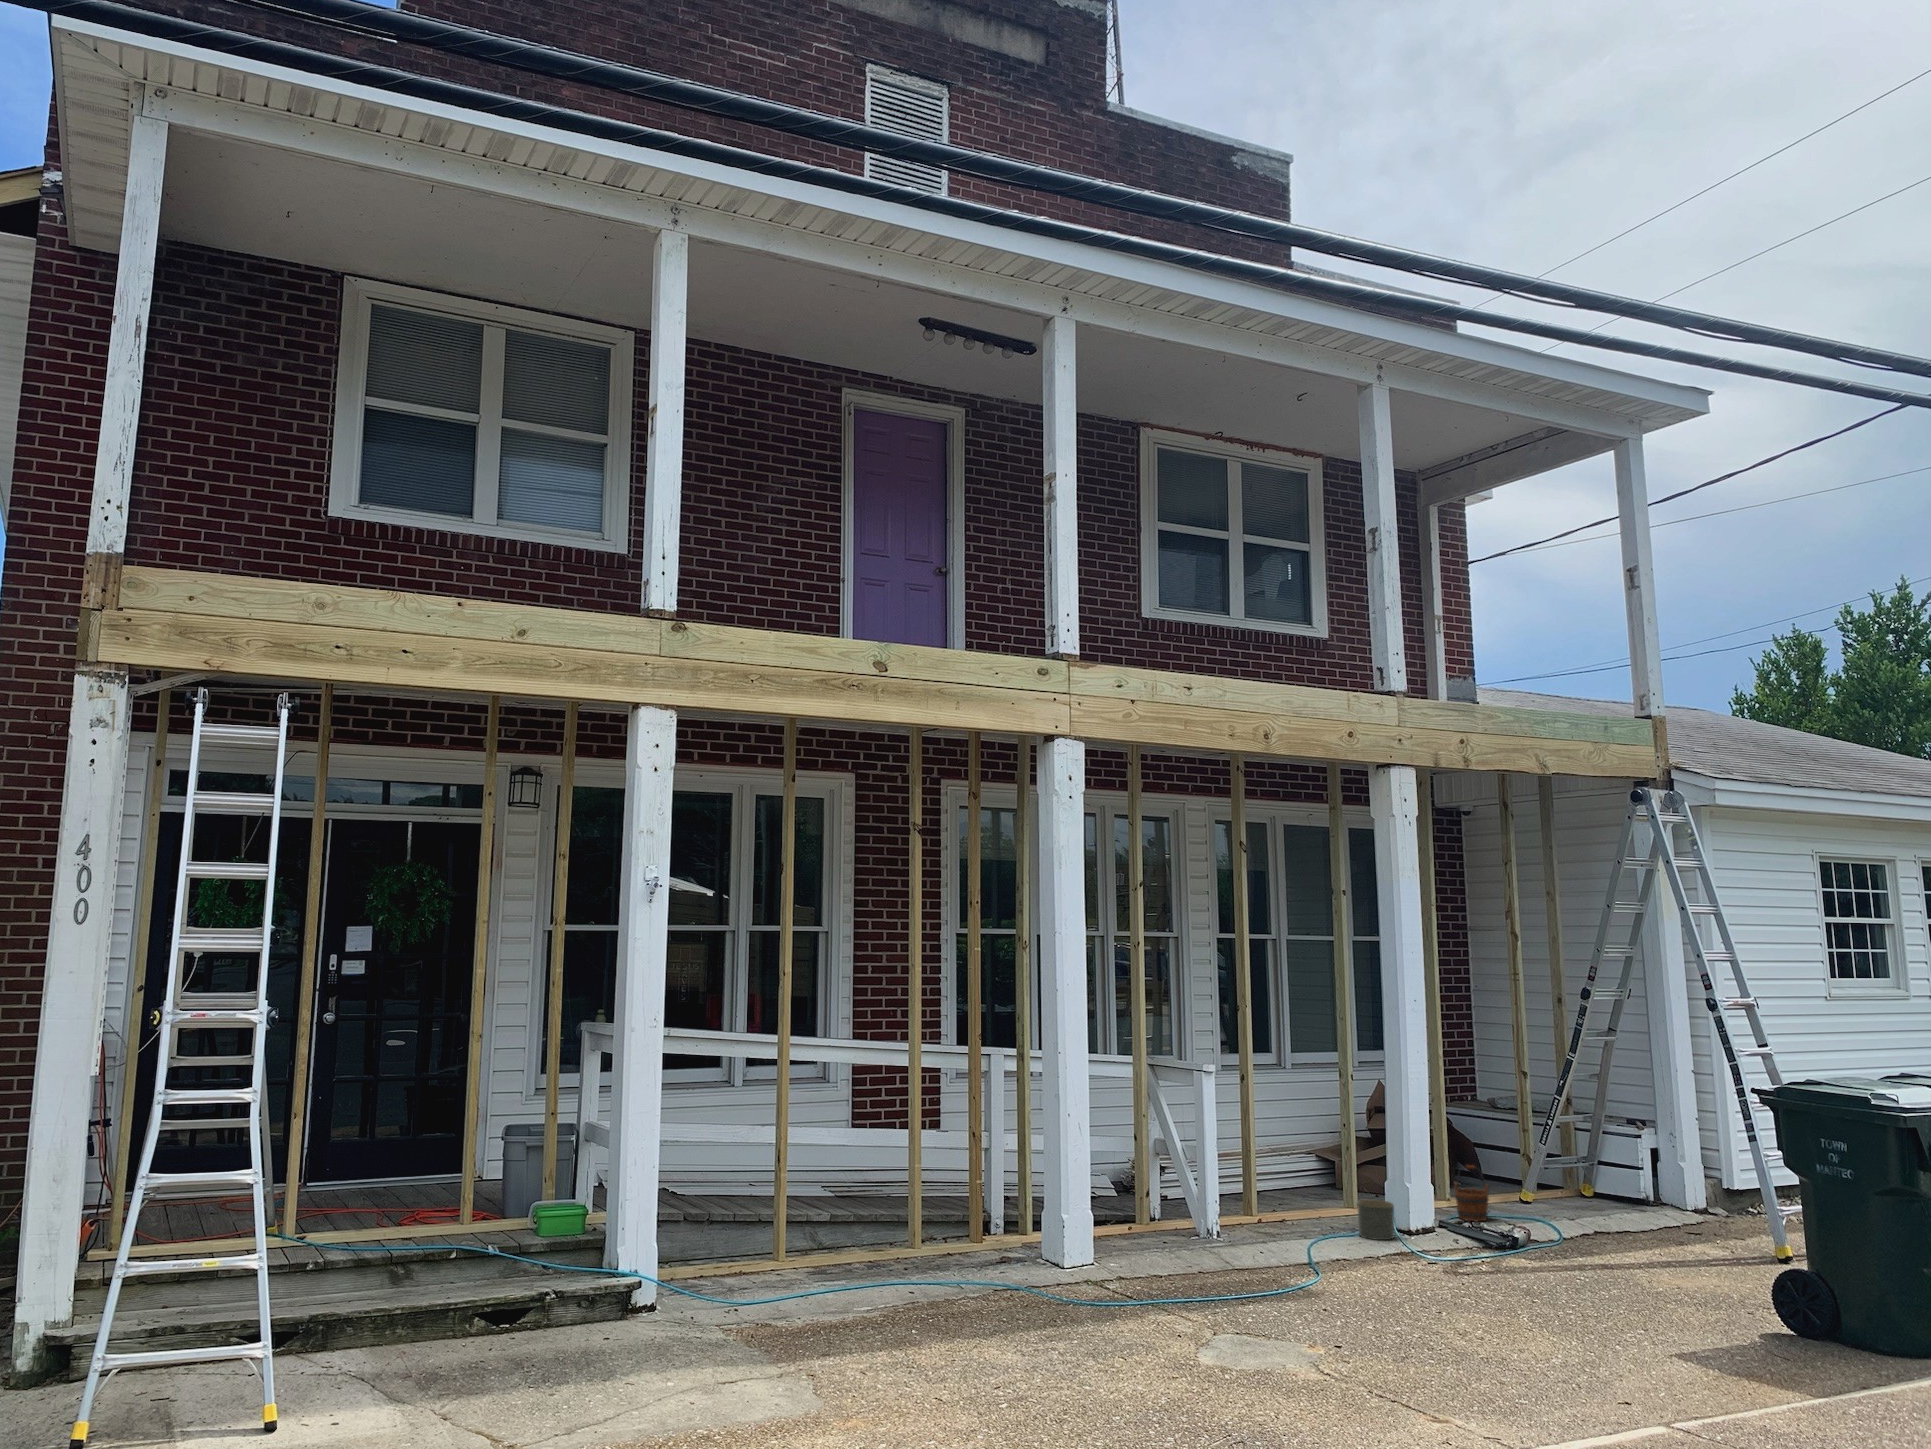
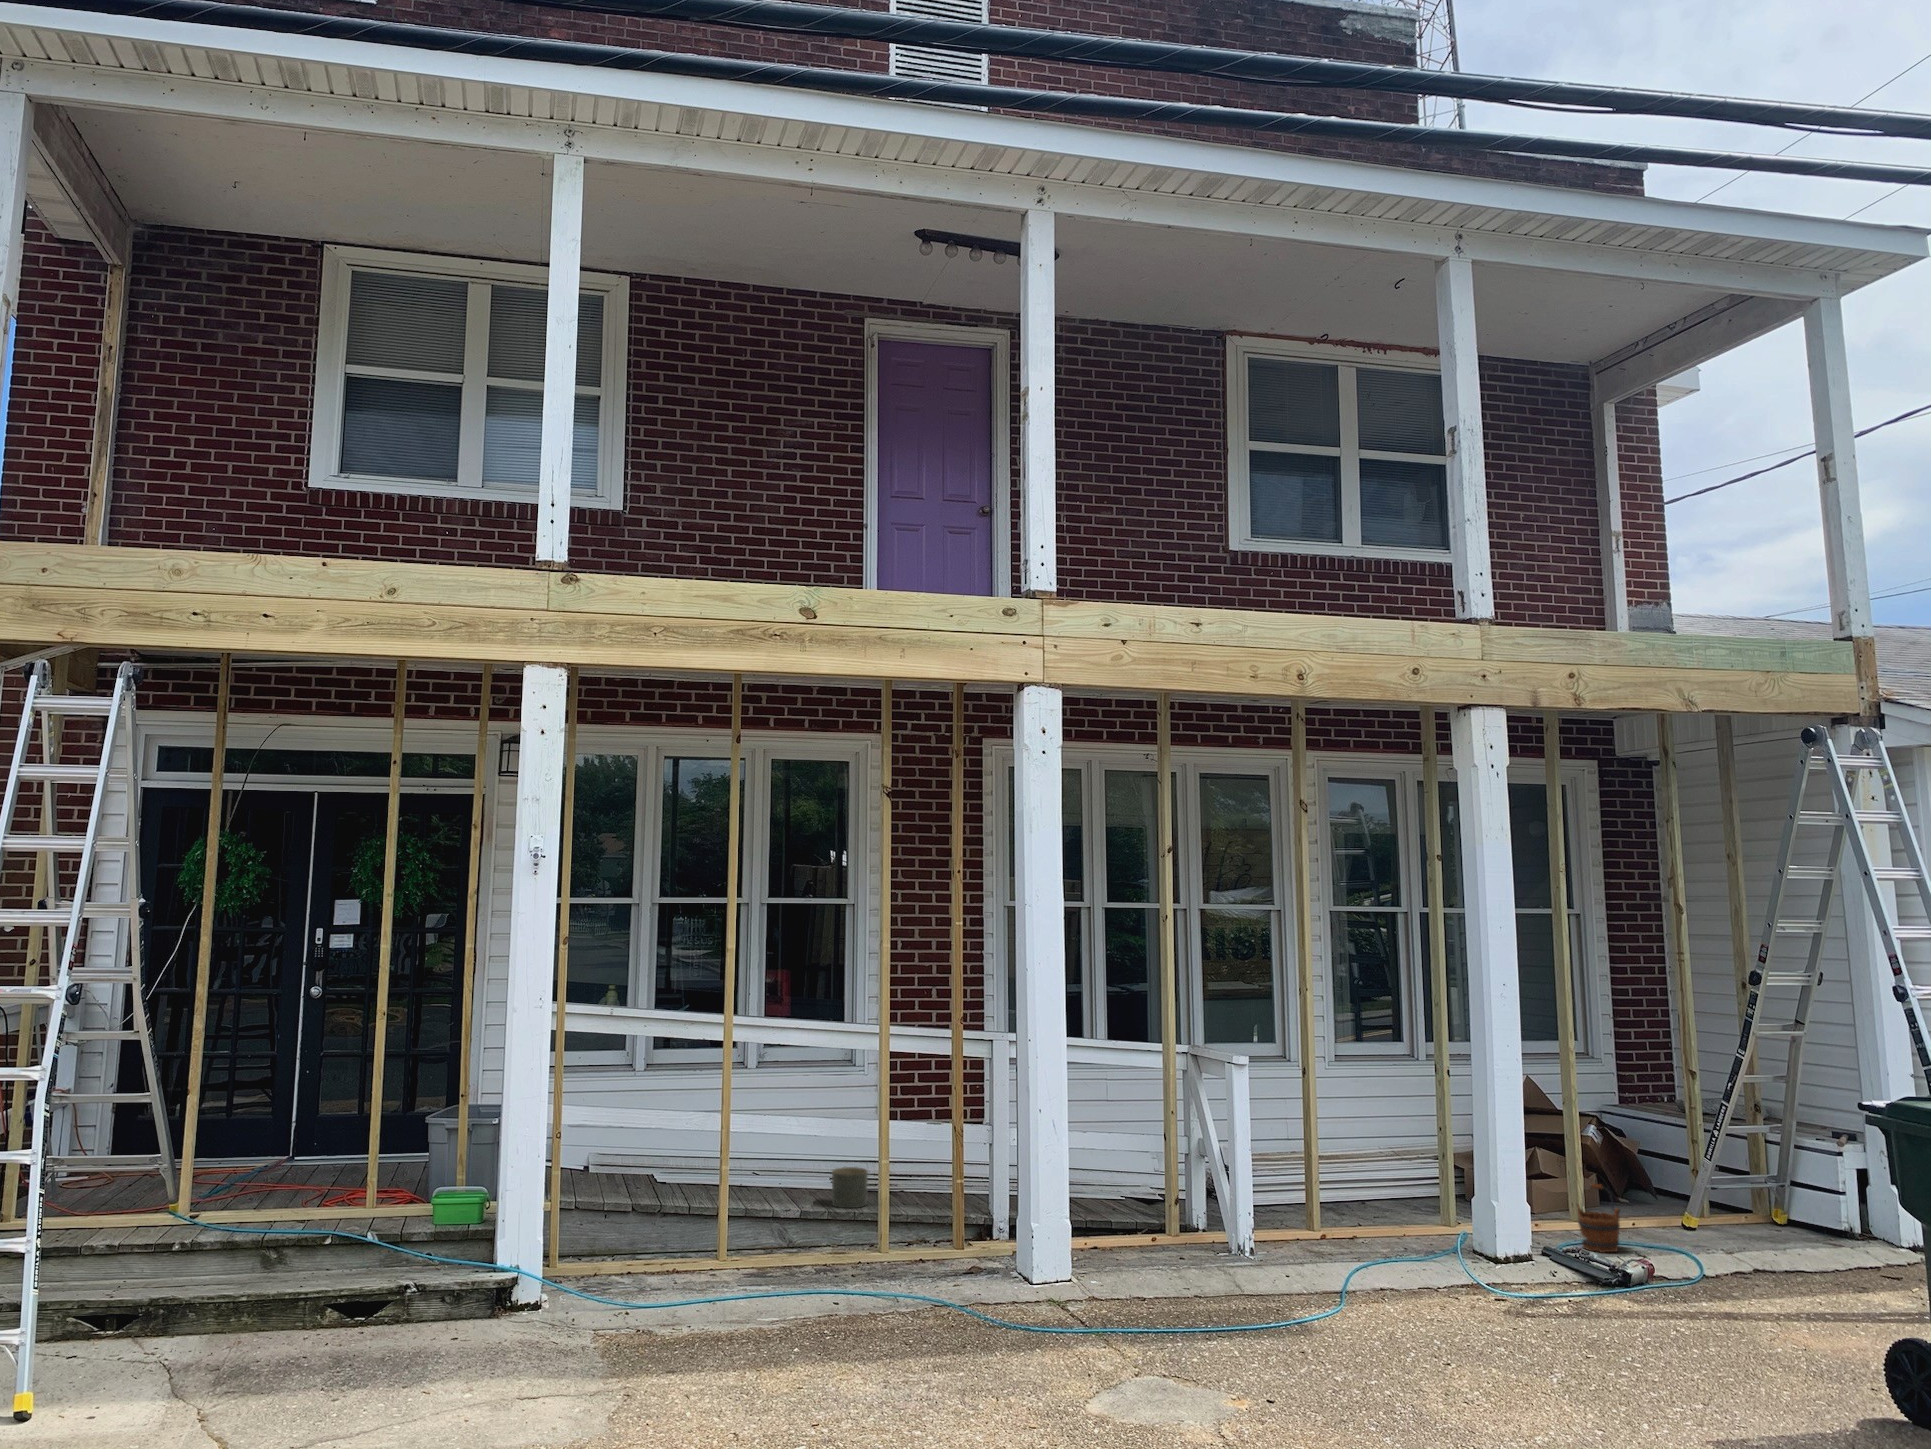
planter: present [1357,1199,1394,1240] -> present [832,1167,868,1208]

